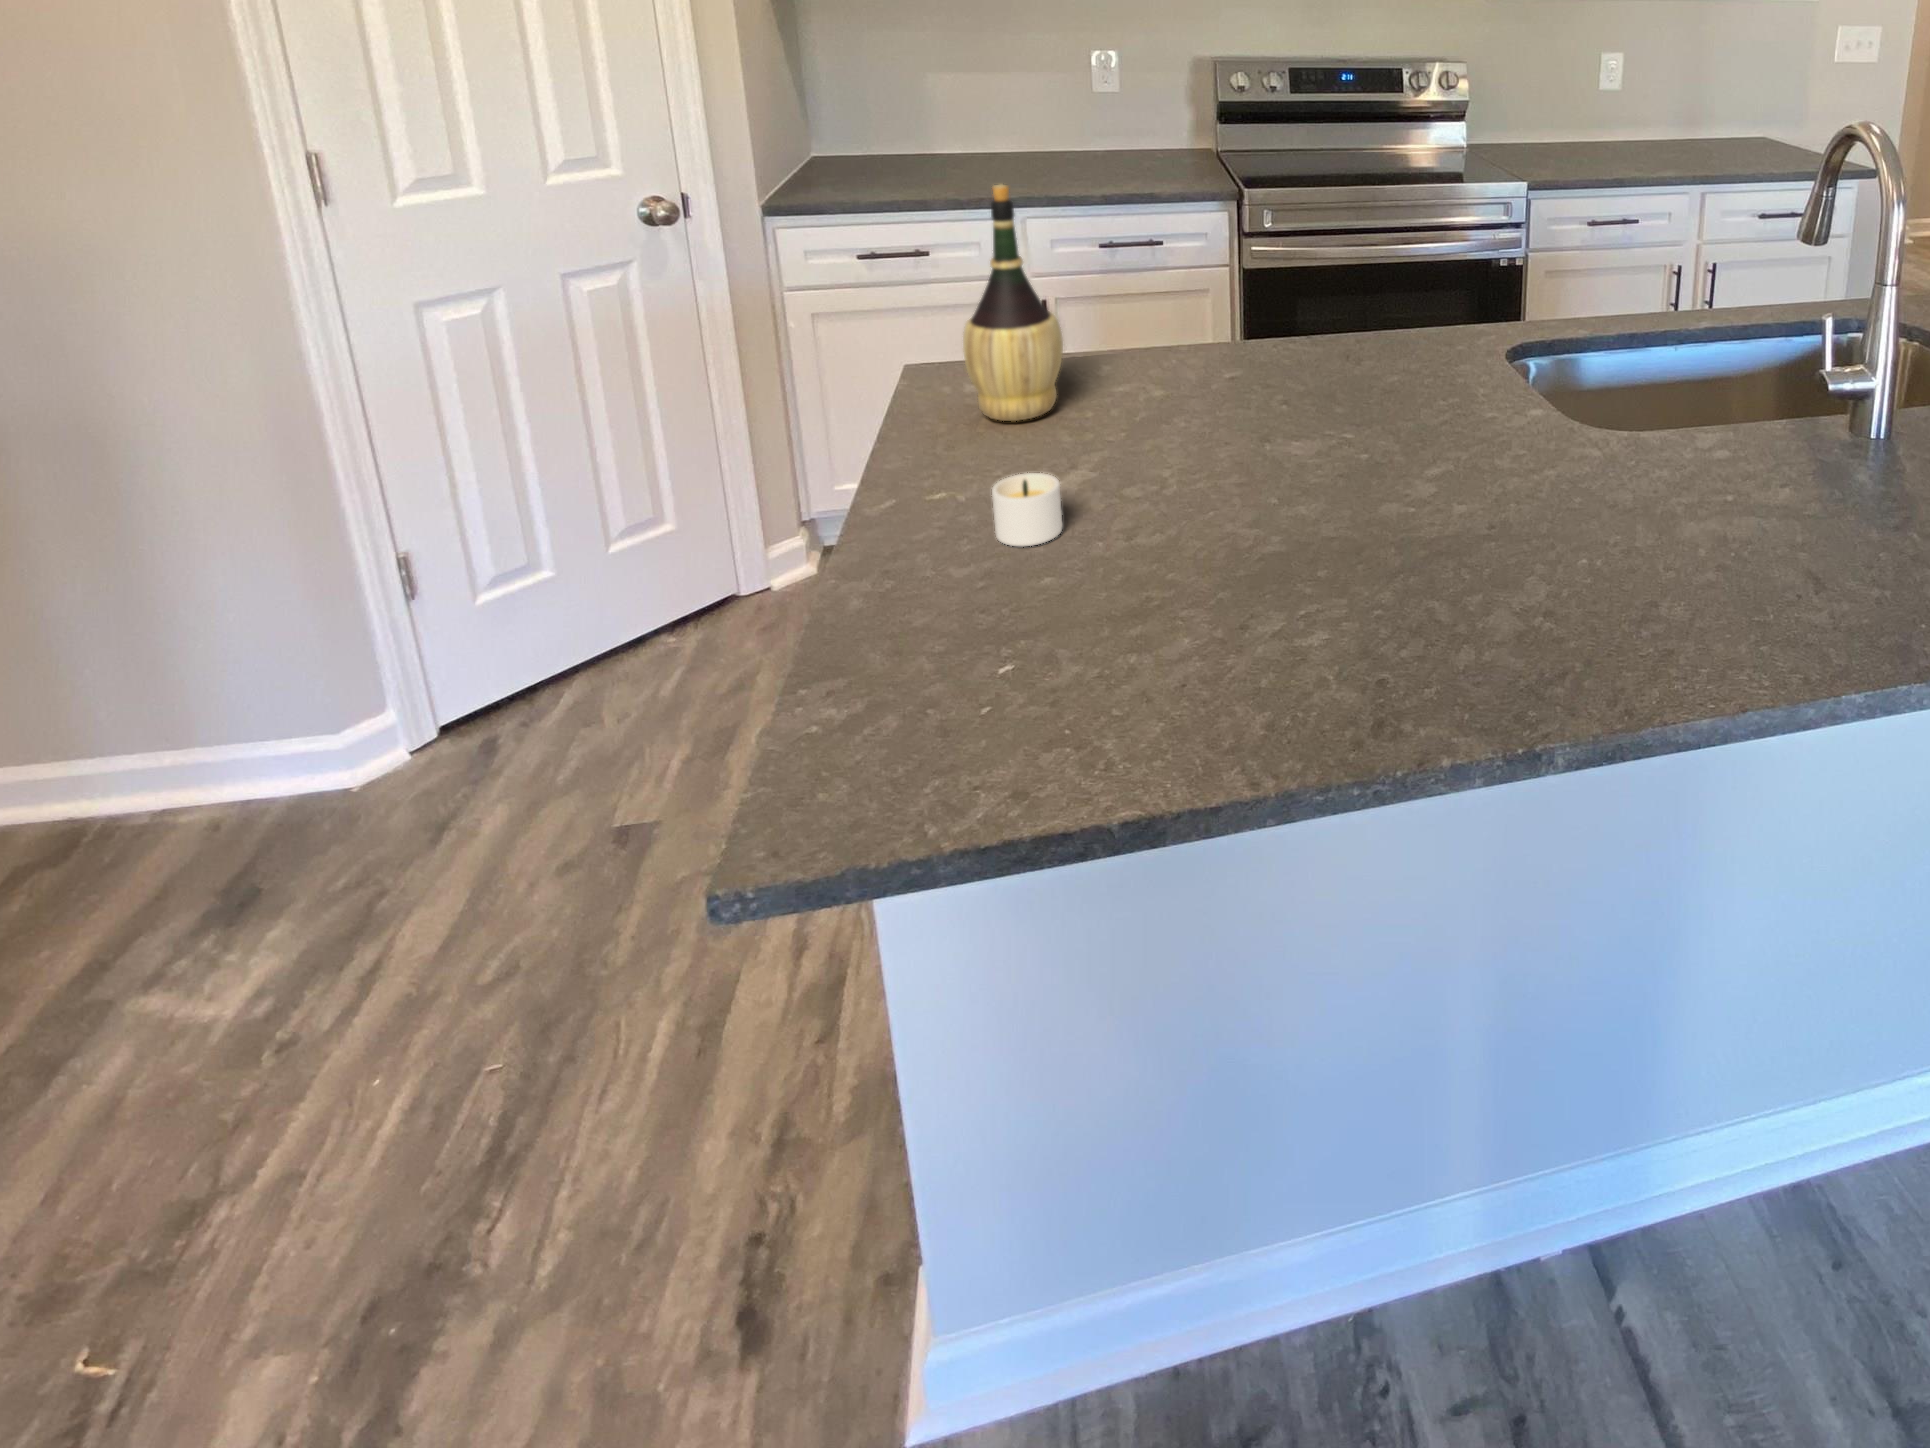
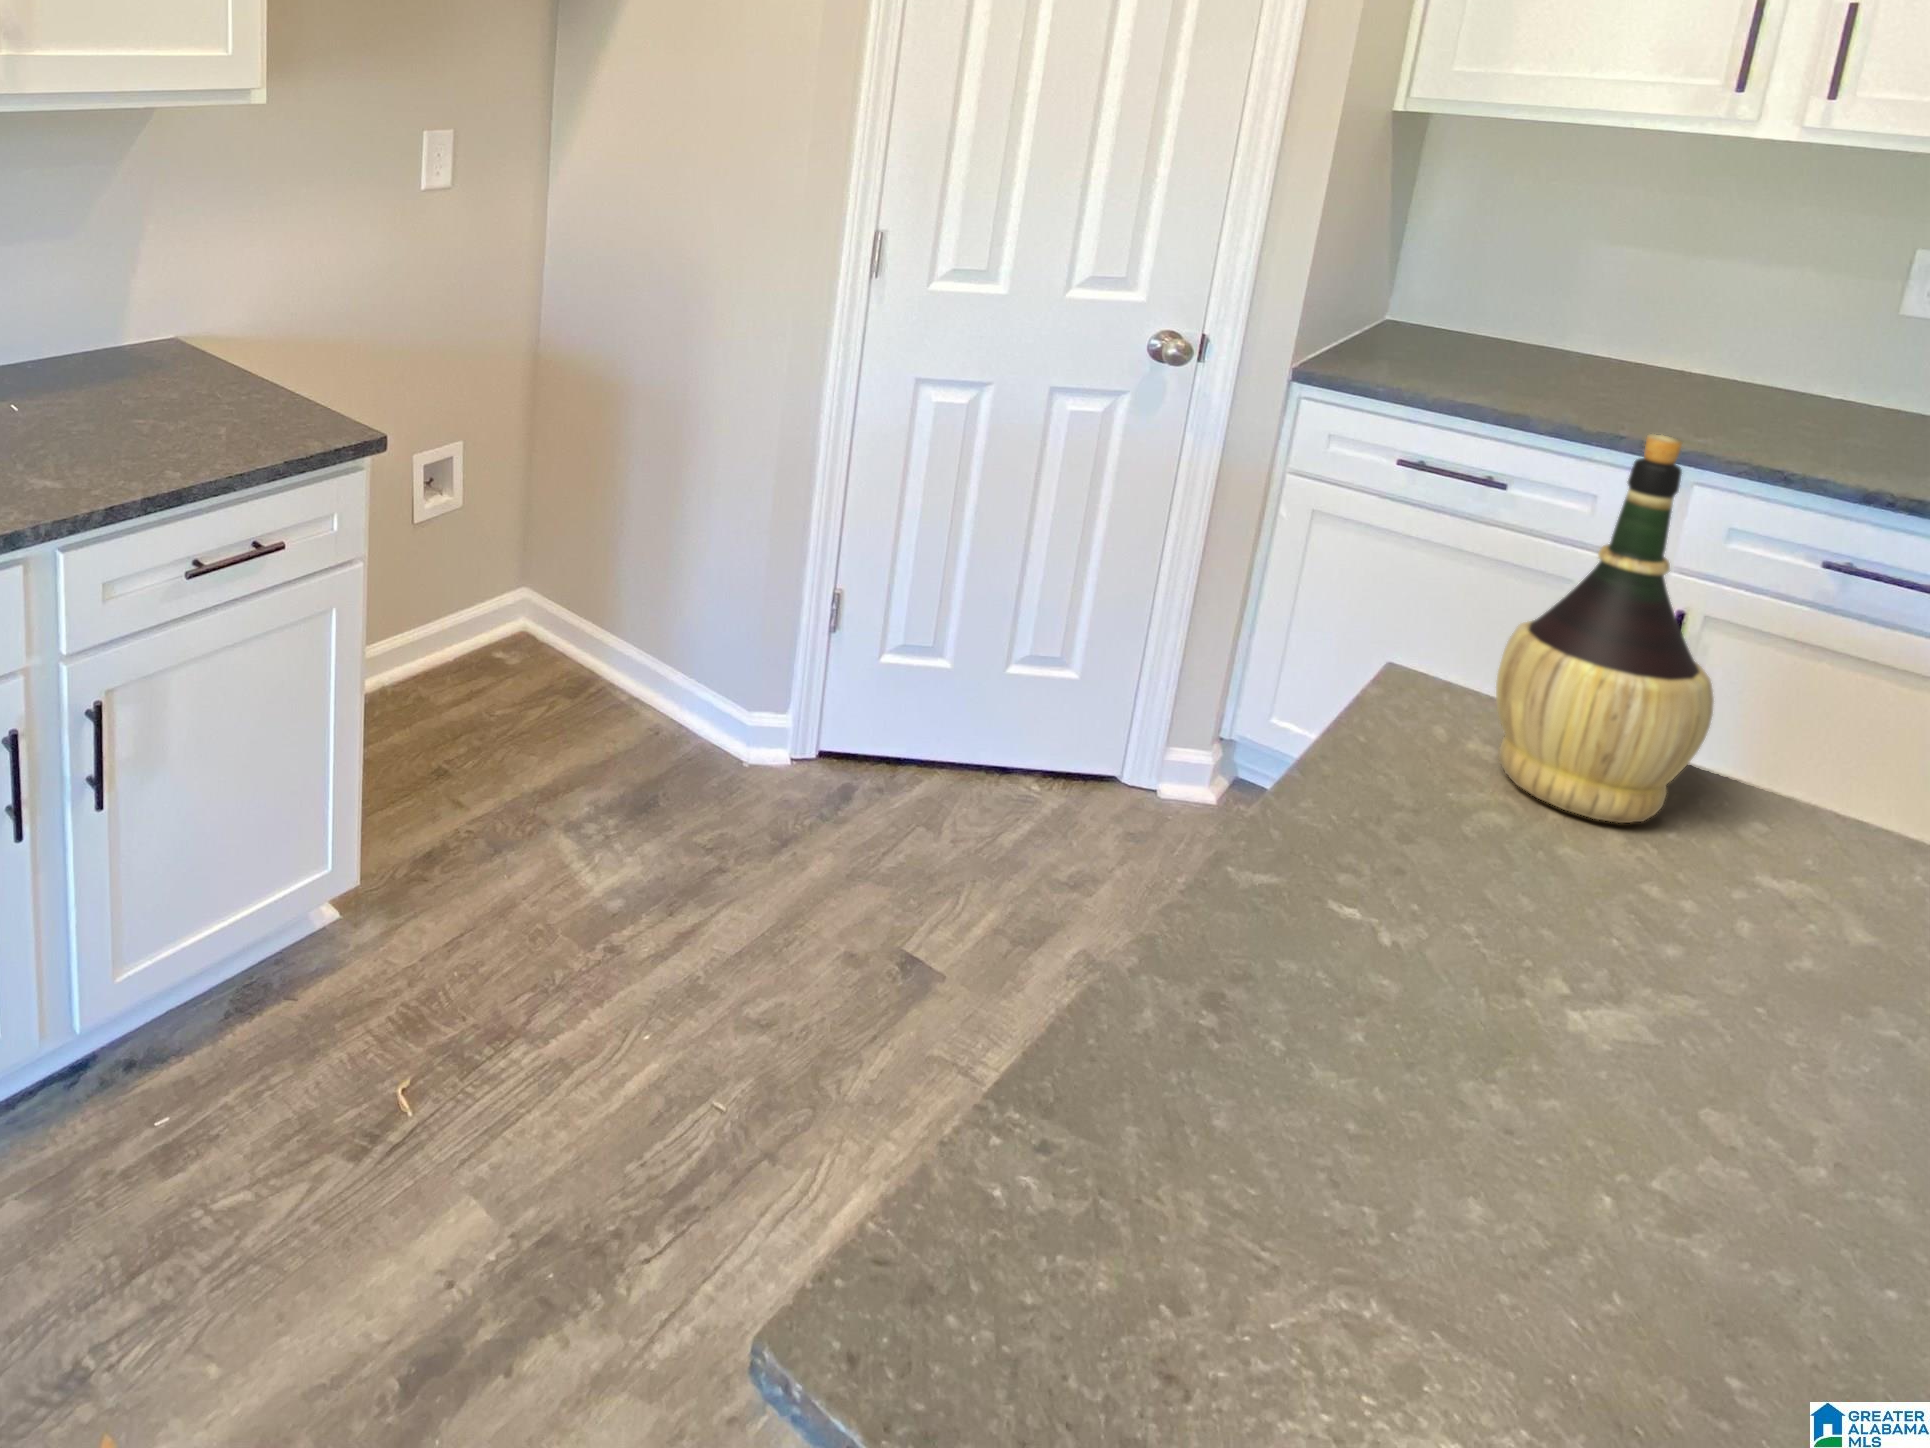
candle: present [992,473,1062,546] -> none [1448,915,1631,1124]

